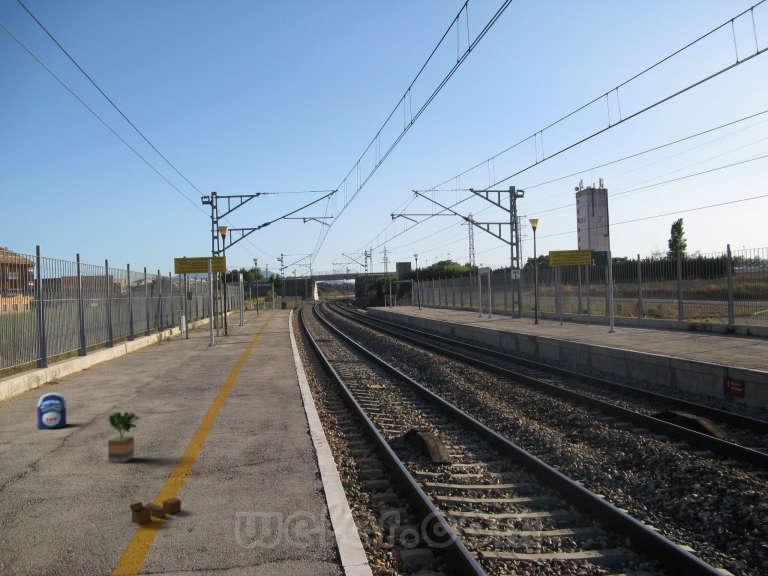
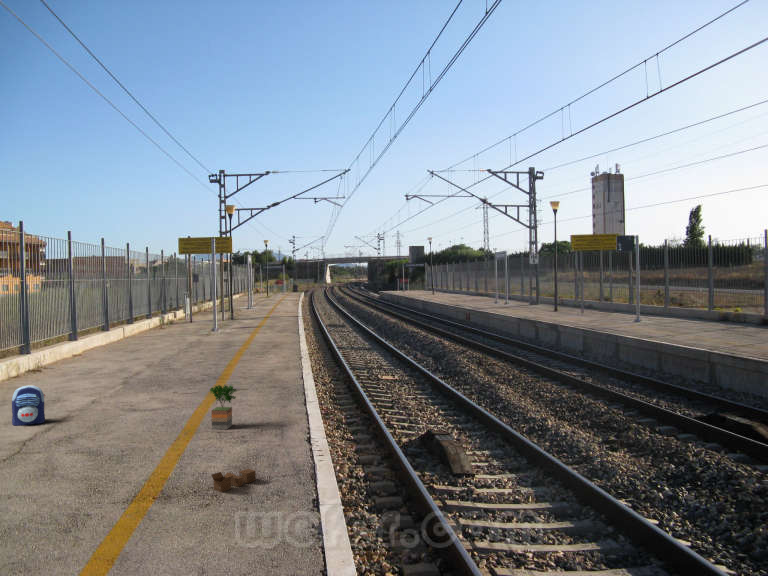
potted tree: present [108,412,139,462] -> present [210,385,236,429]
cardboard box: present [130,498,181,525] -> present [211,469,256,492]

